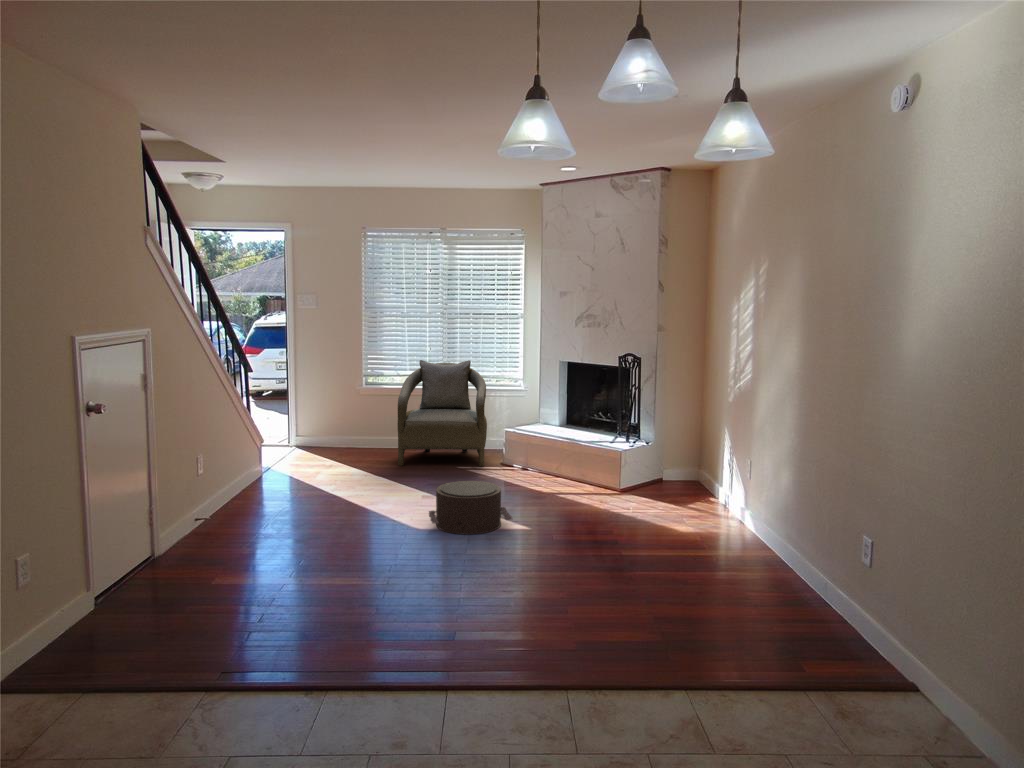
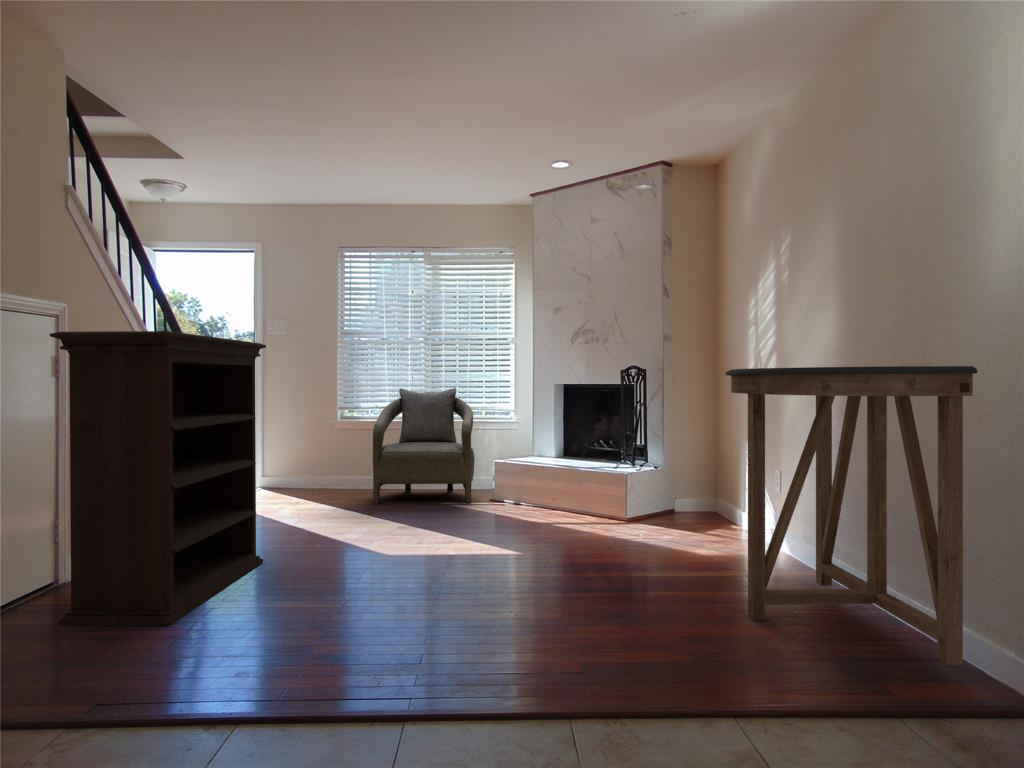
bookshelf: none [152,353,316,602] -> present [50,331,266,626]
console table: none [702,391,893,648] -> present [725,366,977,665]
pouf: present [429,481,512,535] -> none [401,502,501,560]

